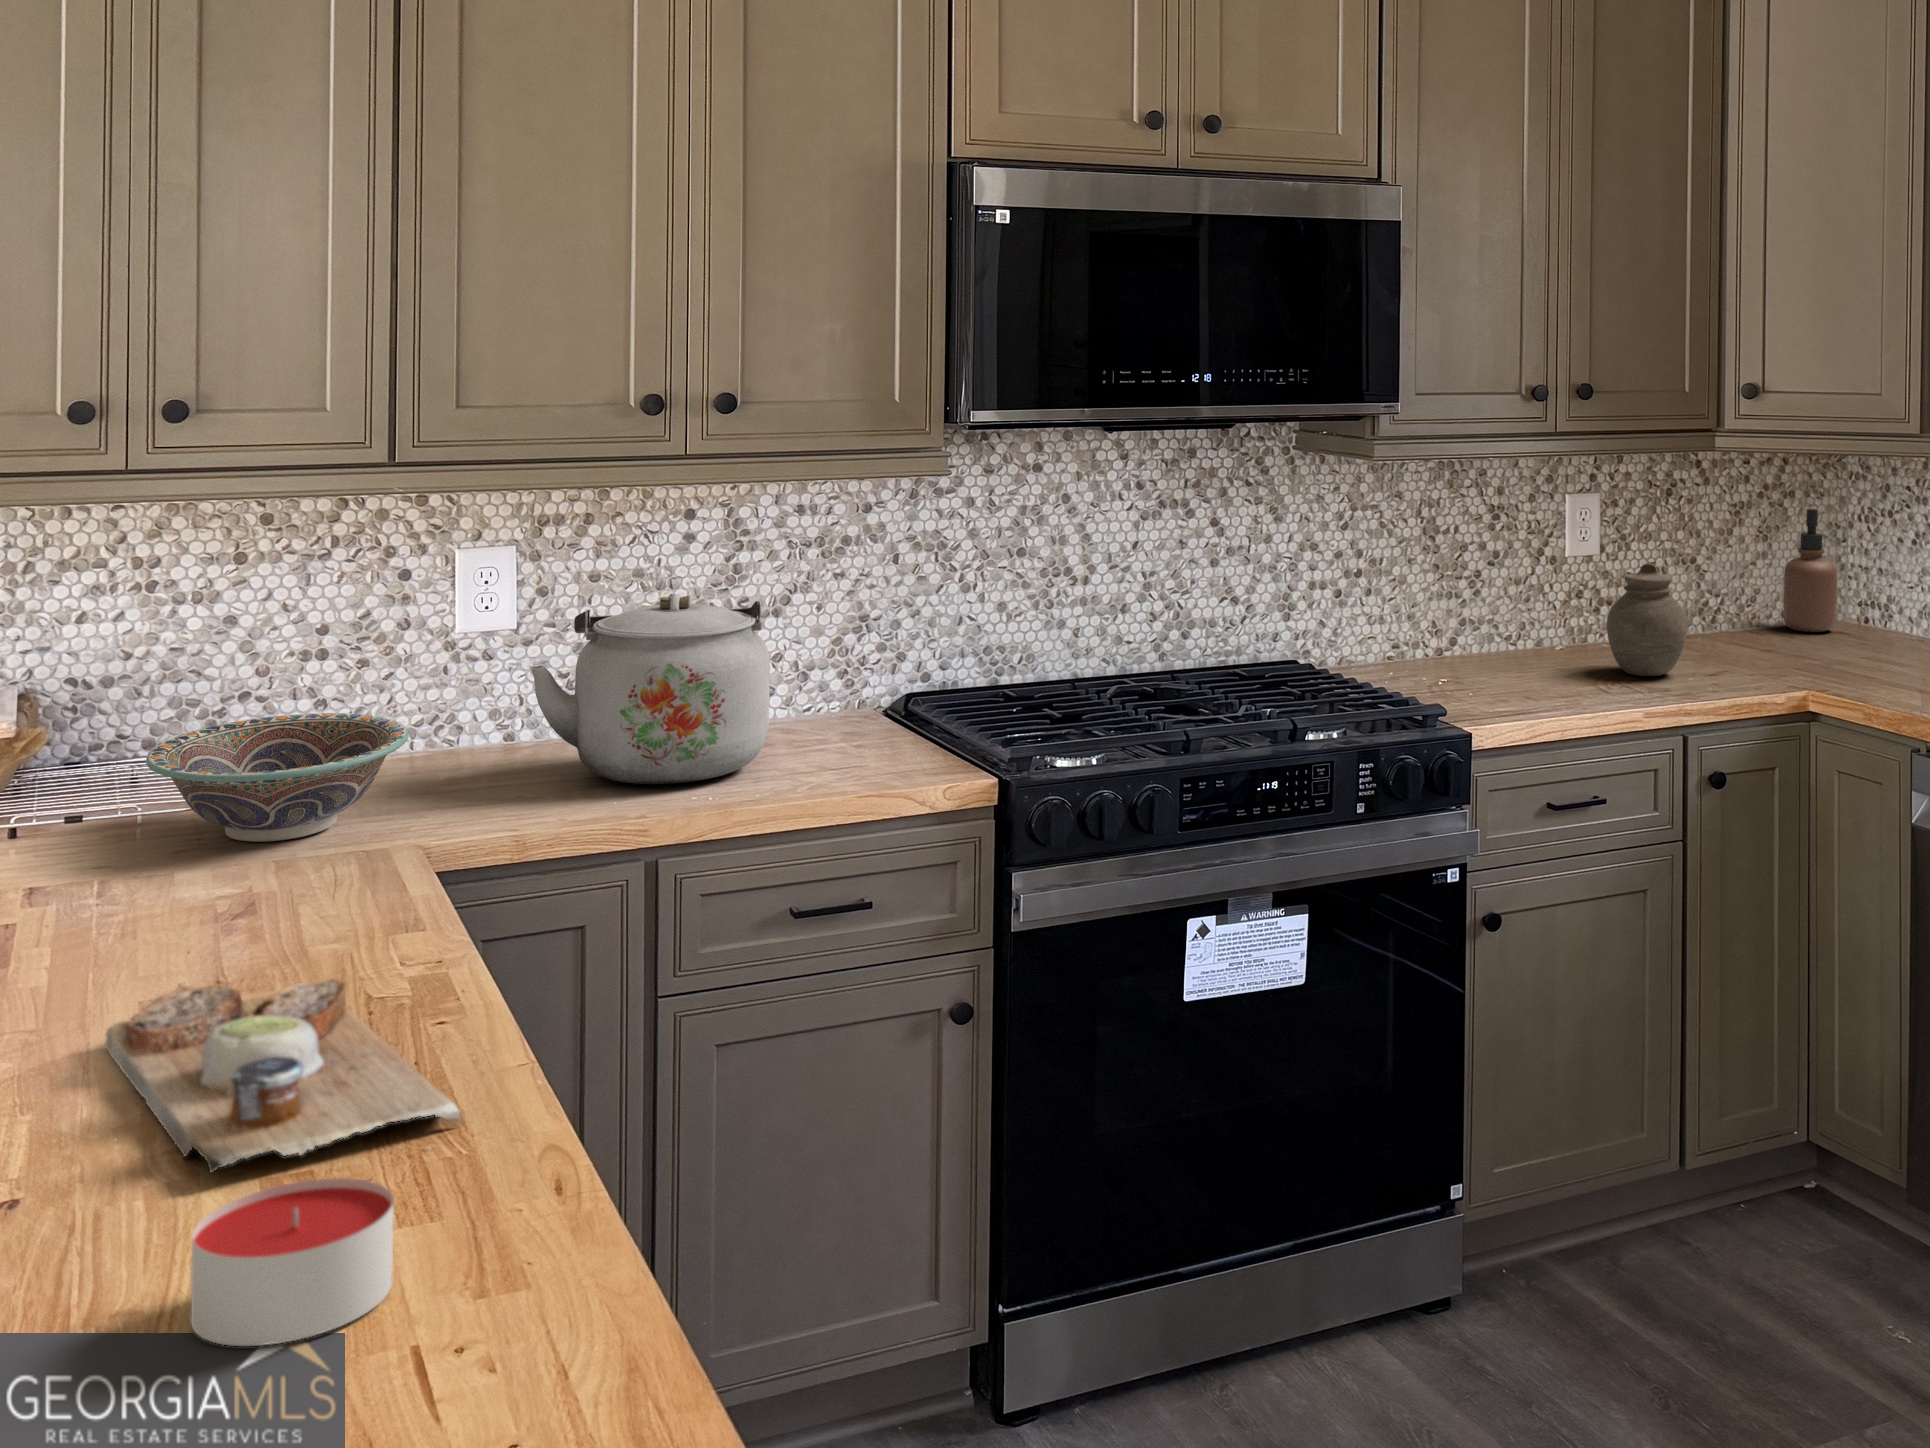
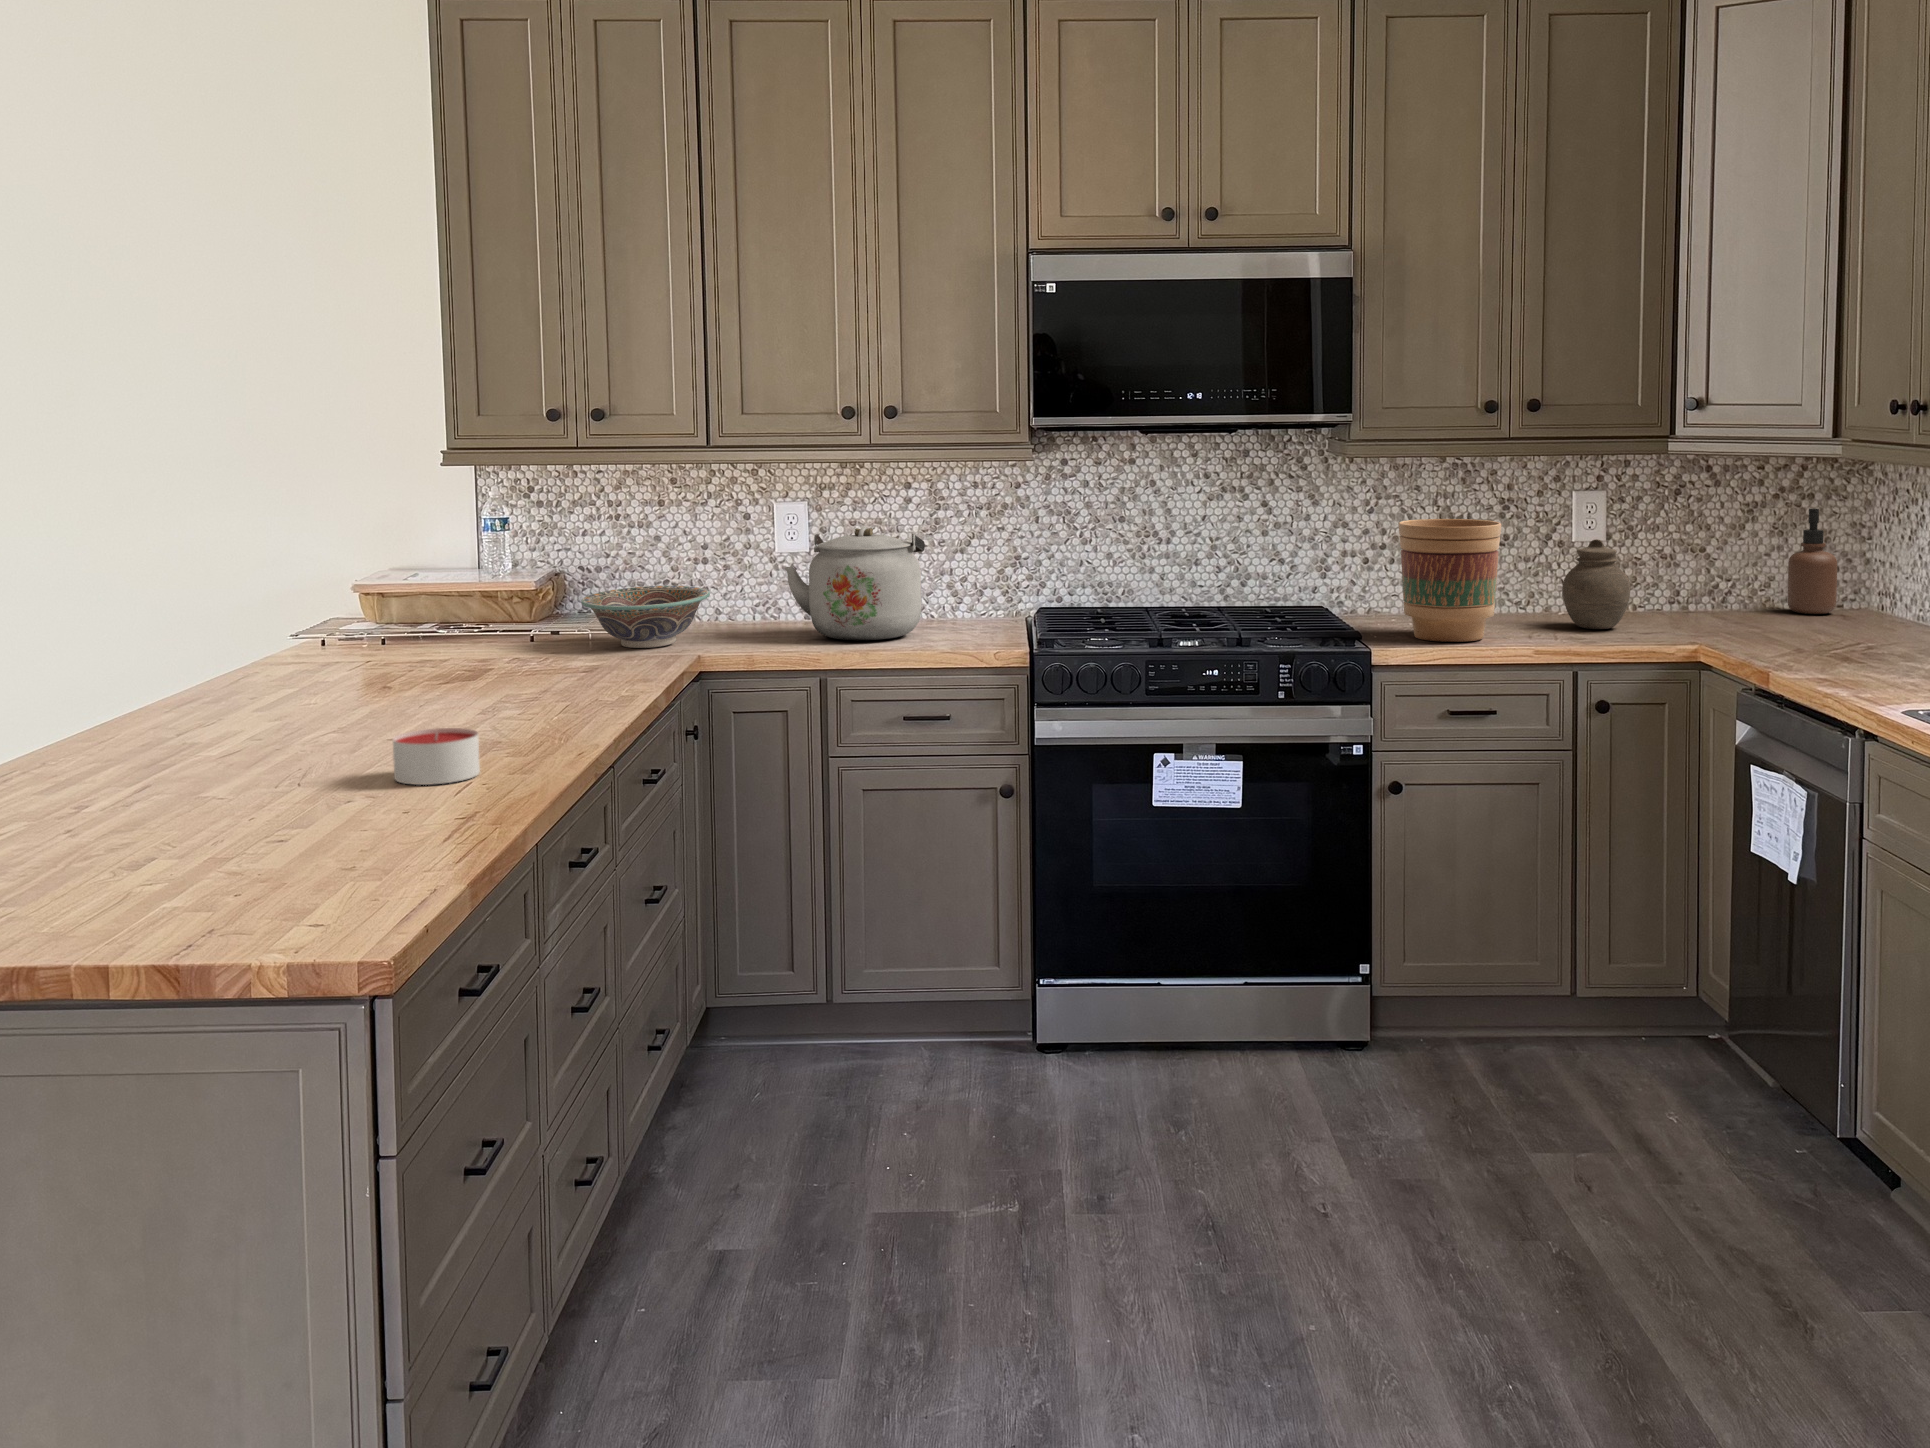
flower pot: none [1457,547,1588,715] -> present [1398,519,1502,642]
cutting board: present [105,978,461,1173] -> none [454,679,578,739]

